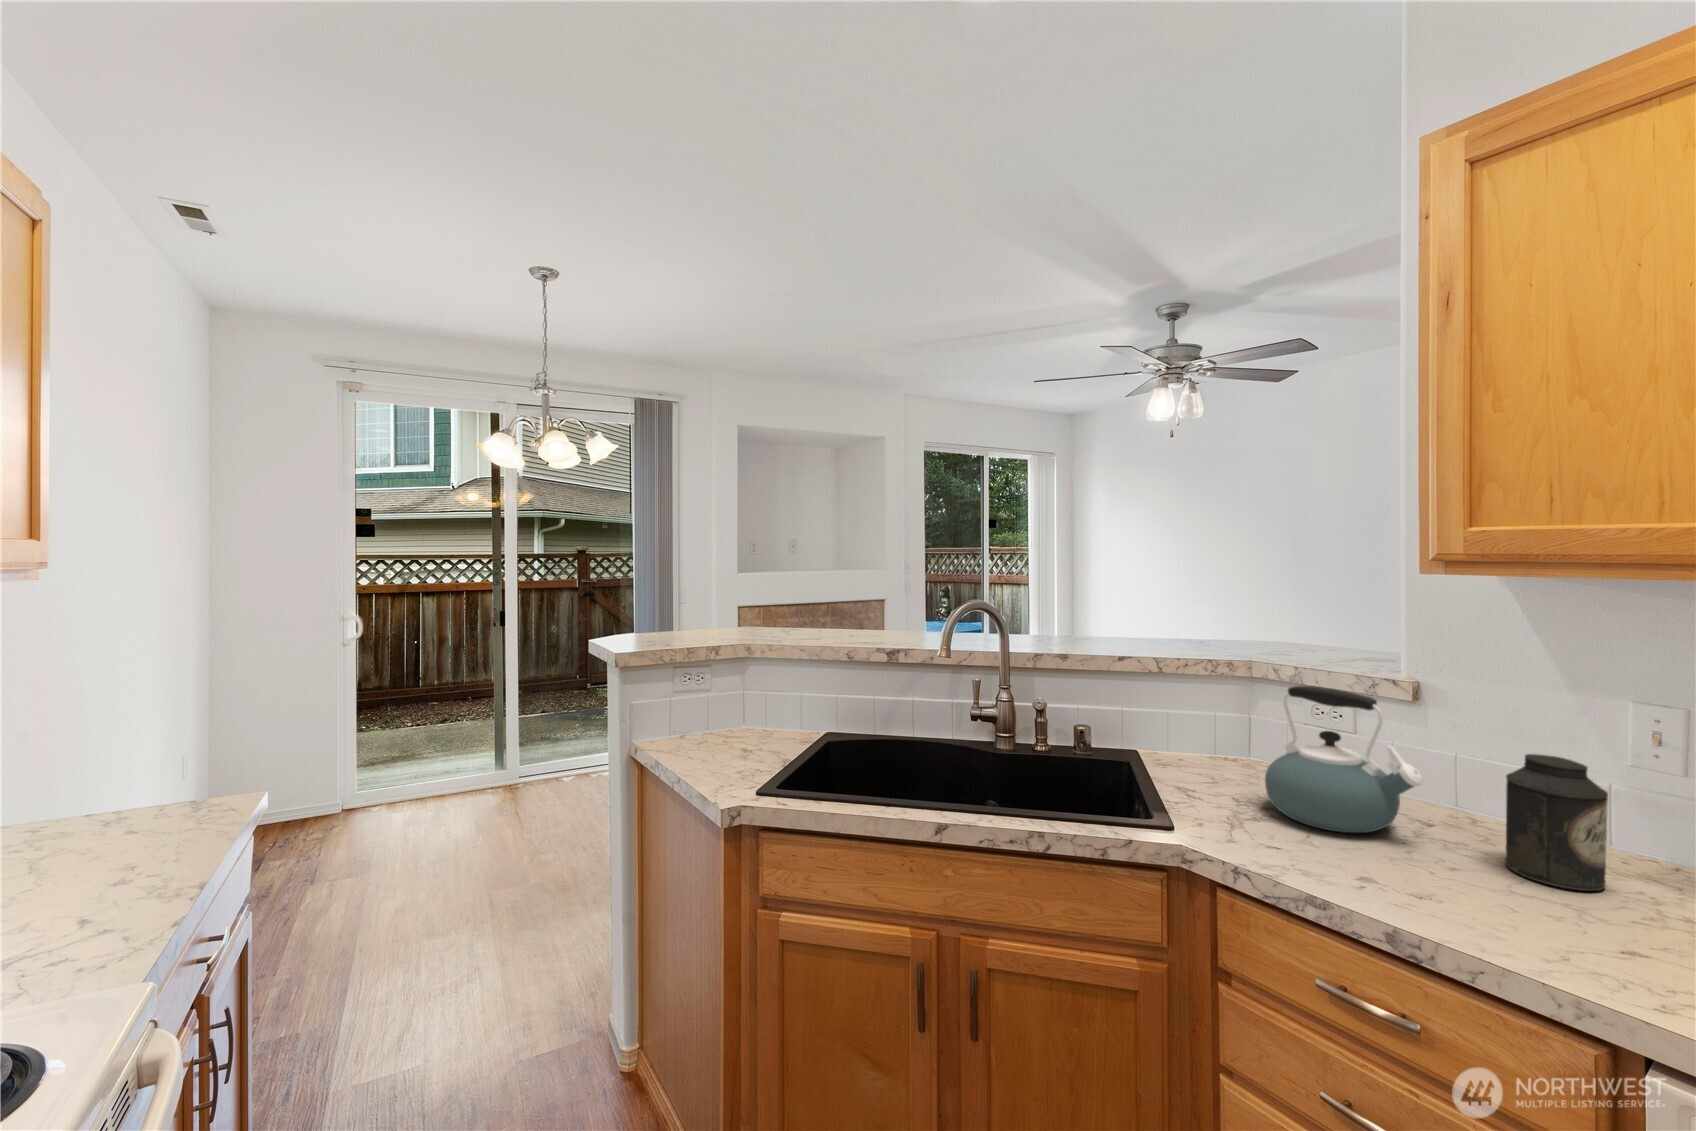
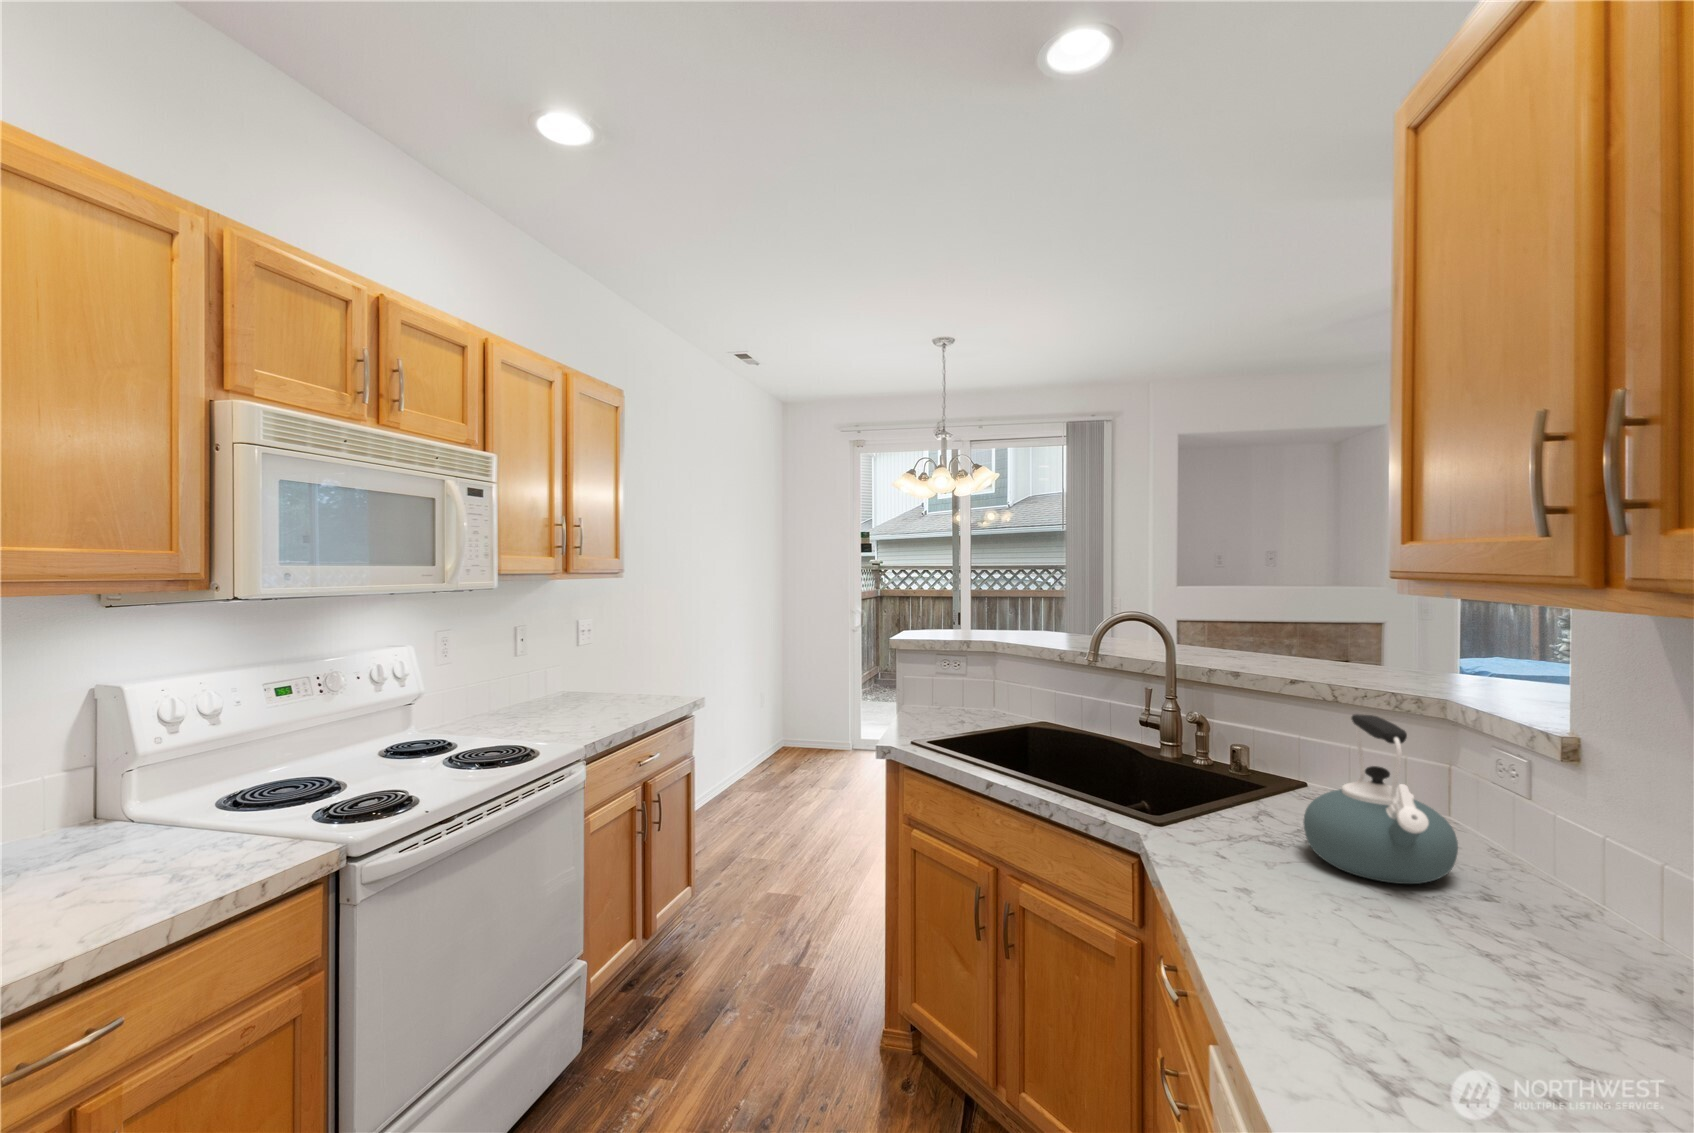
canister: present [1505,754,1608,891] -> none [1476,811,1594,987]

